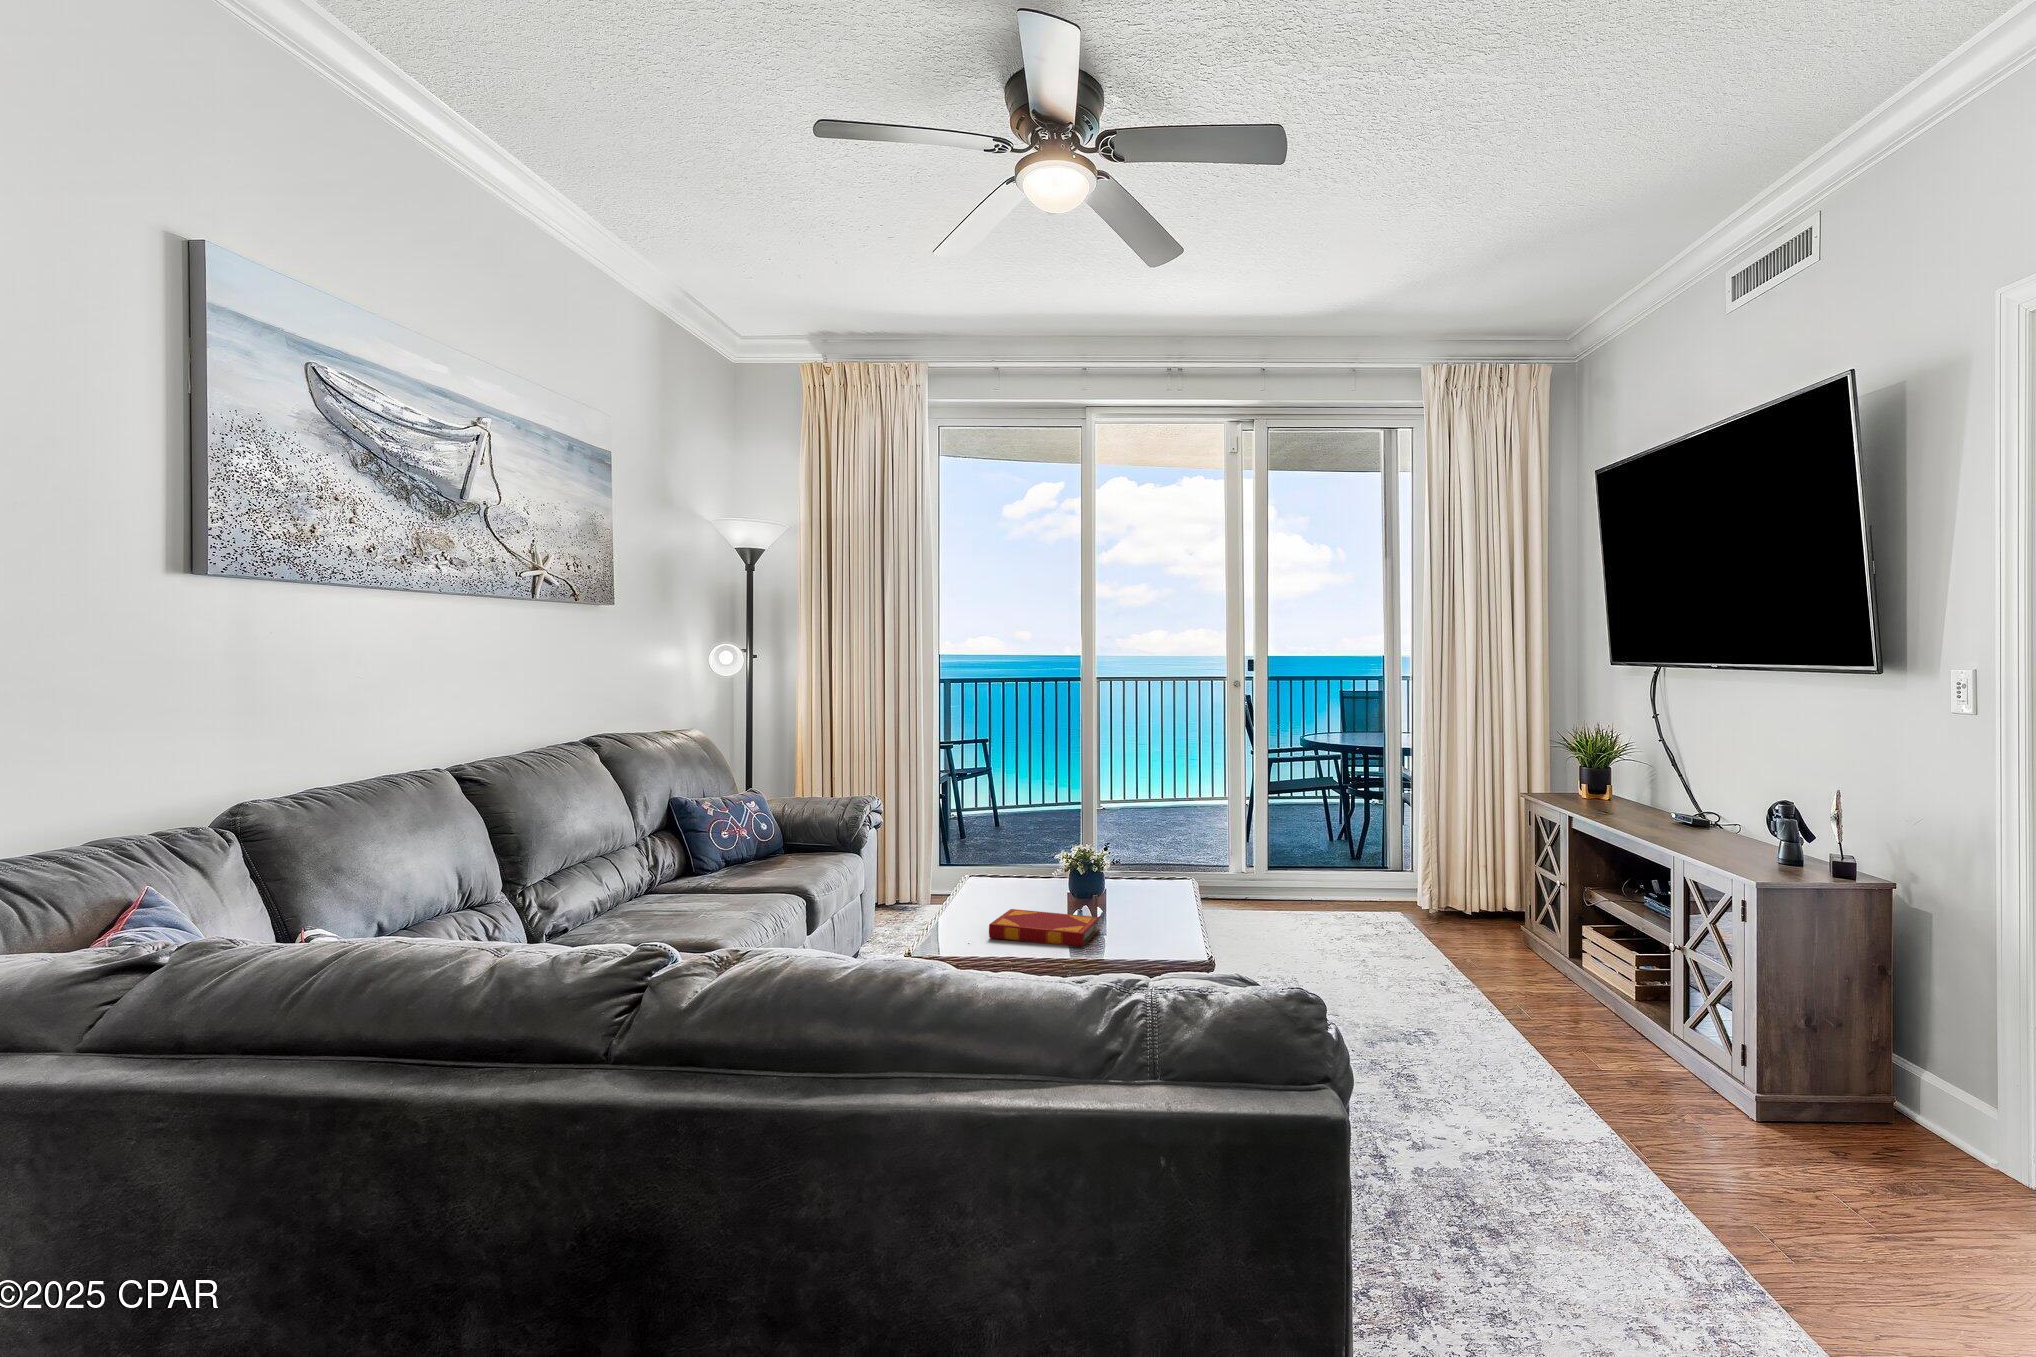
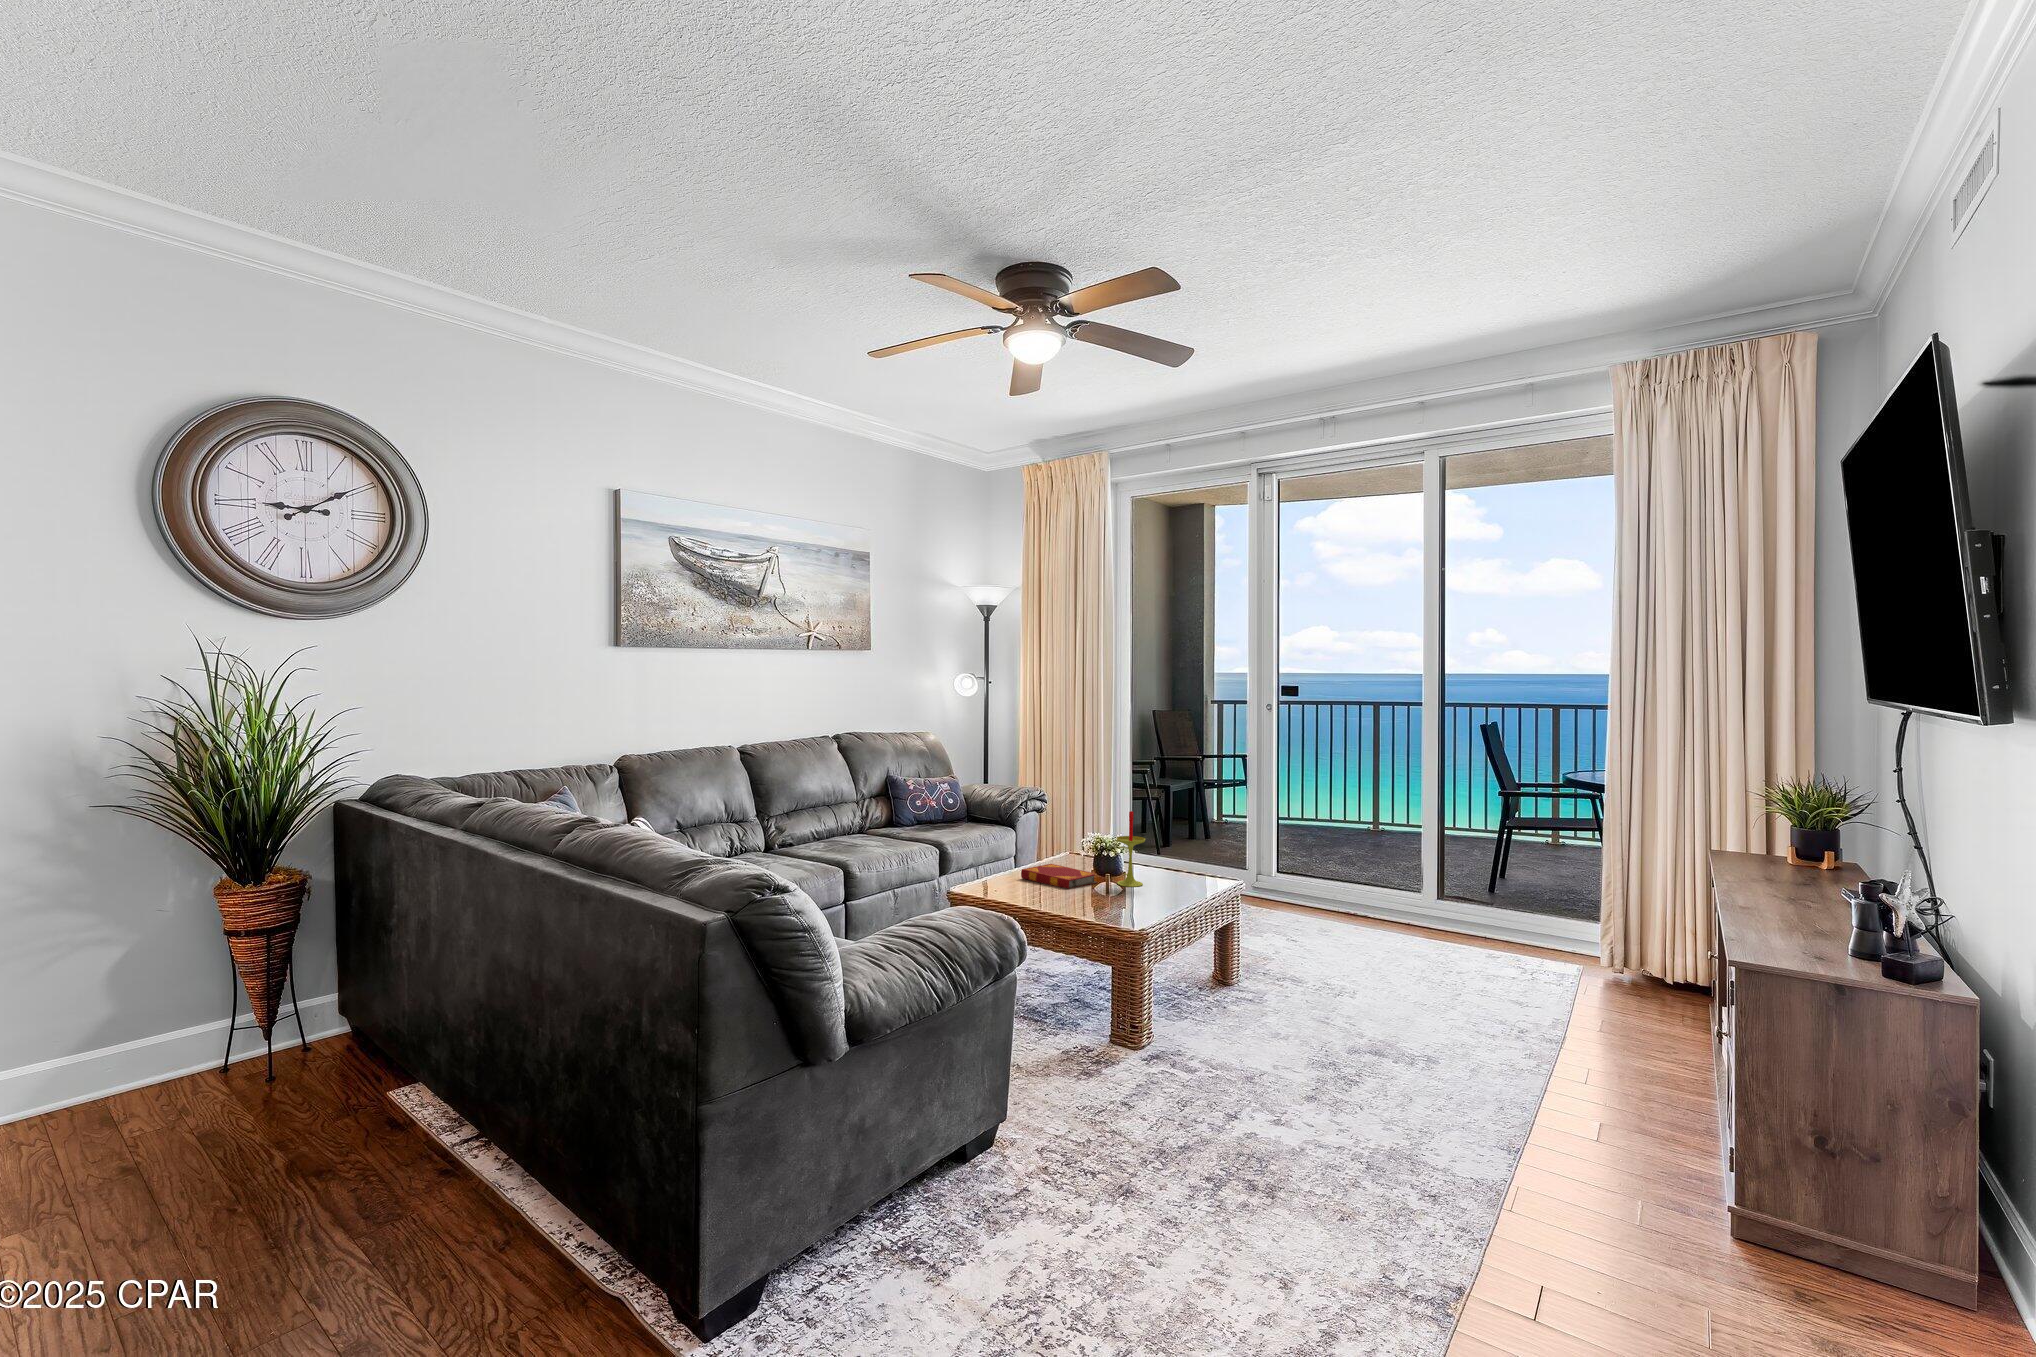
candle: none [1112,819,1164,931] -> present [1116,811,1145,887]

